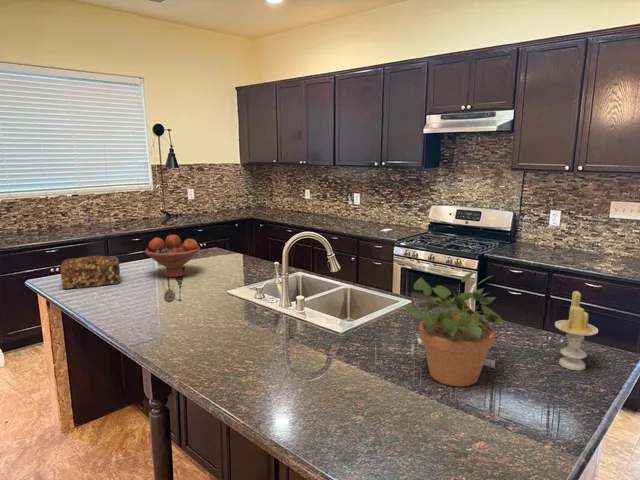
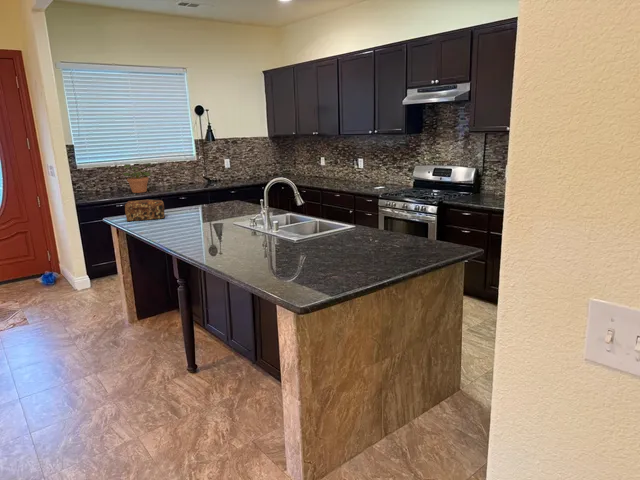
fruit bowl: present [145,235,200,277] -> none [181,185,220,215]
potted plant: present [404,272,505,387] -> present [123,164,151,193]
candle: present [555,291,598,370] -> none [422,203,447,253]

